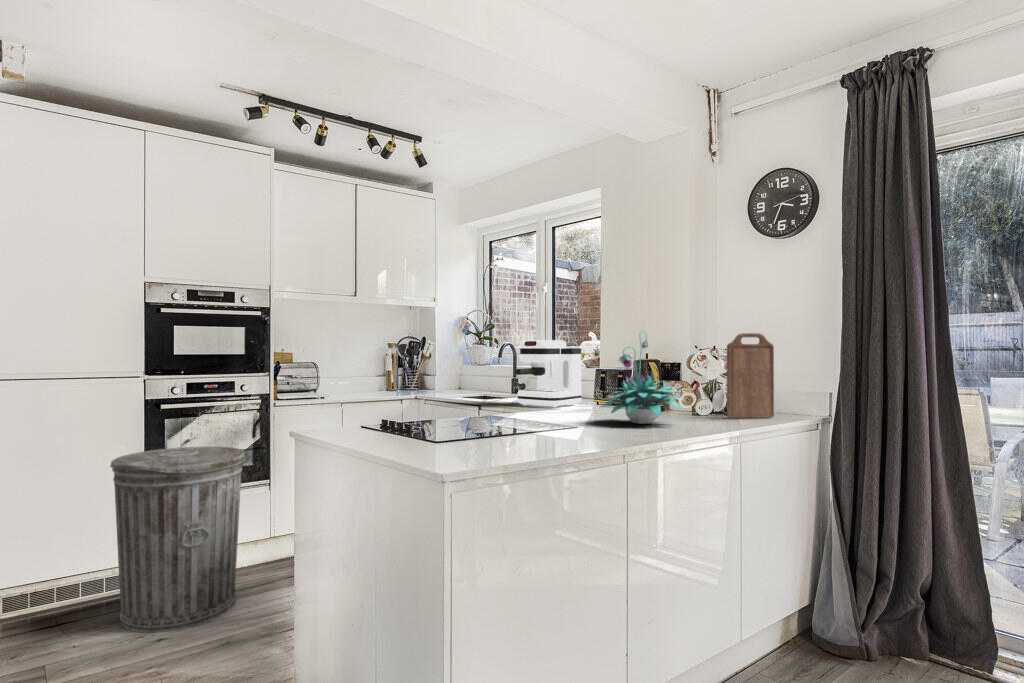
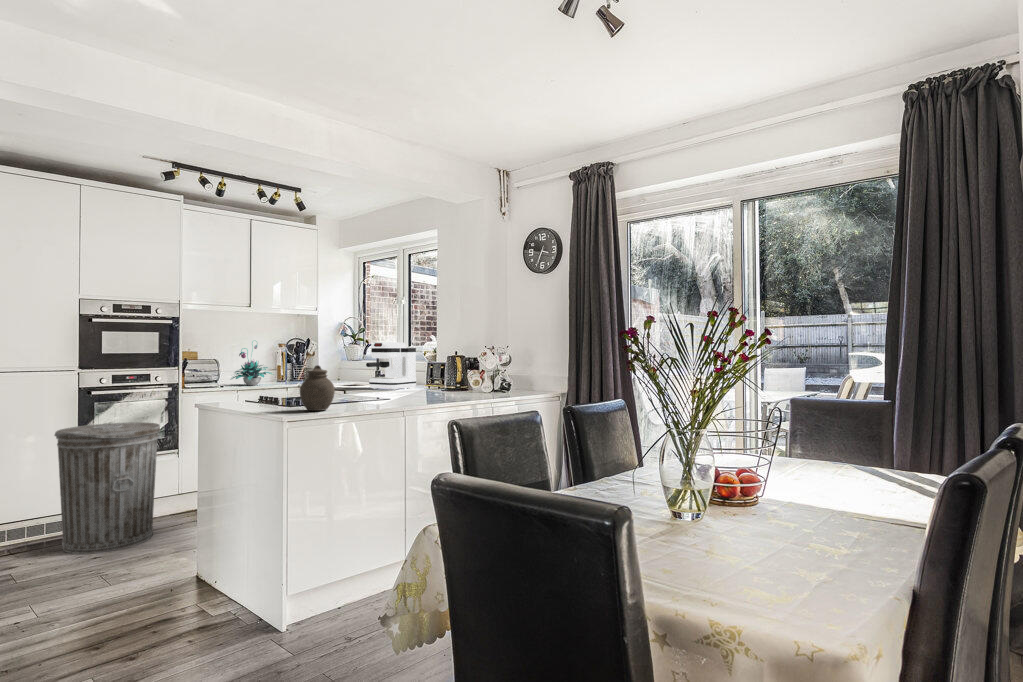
plant: present [601,331,682,424] -> present [232,342,272,385]
cutting board: present [727,333,774,418] -> none [500,338,531,393]
jar: none [461,377,518,458] -> present [300,365,335,411]

